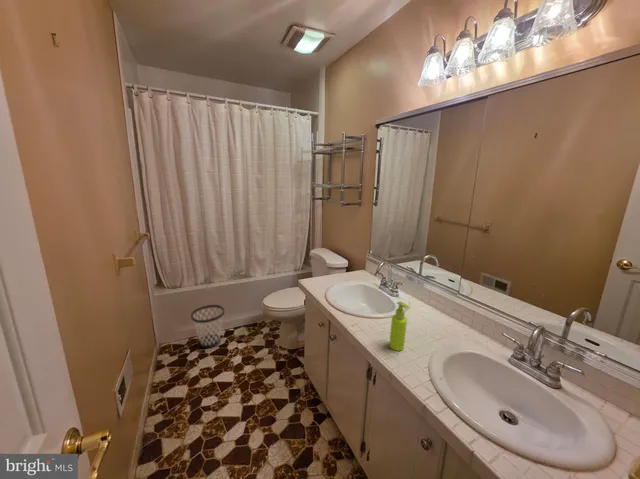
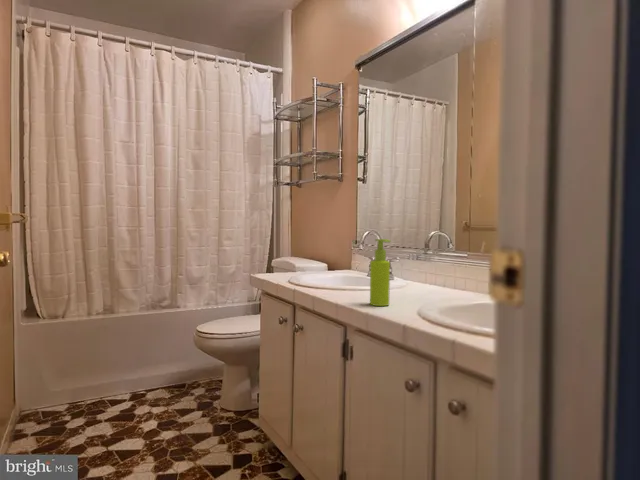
wastebasket: present [191,305,224,348] -> none [77,345,132,413]

